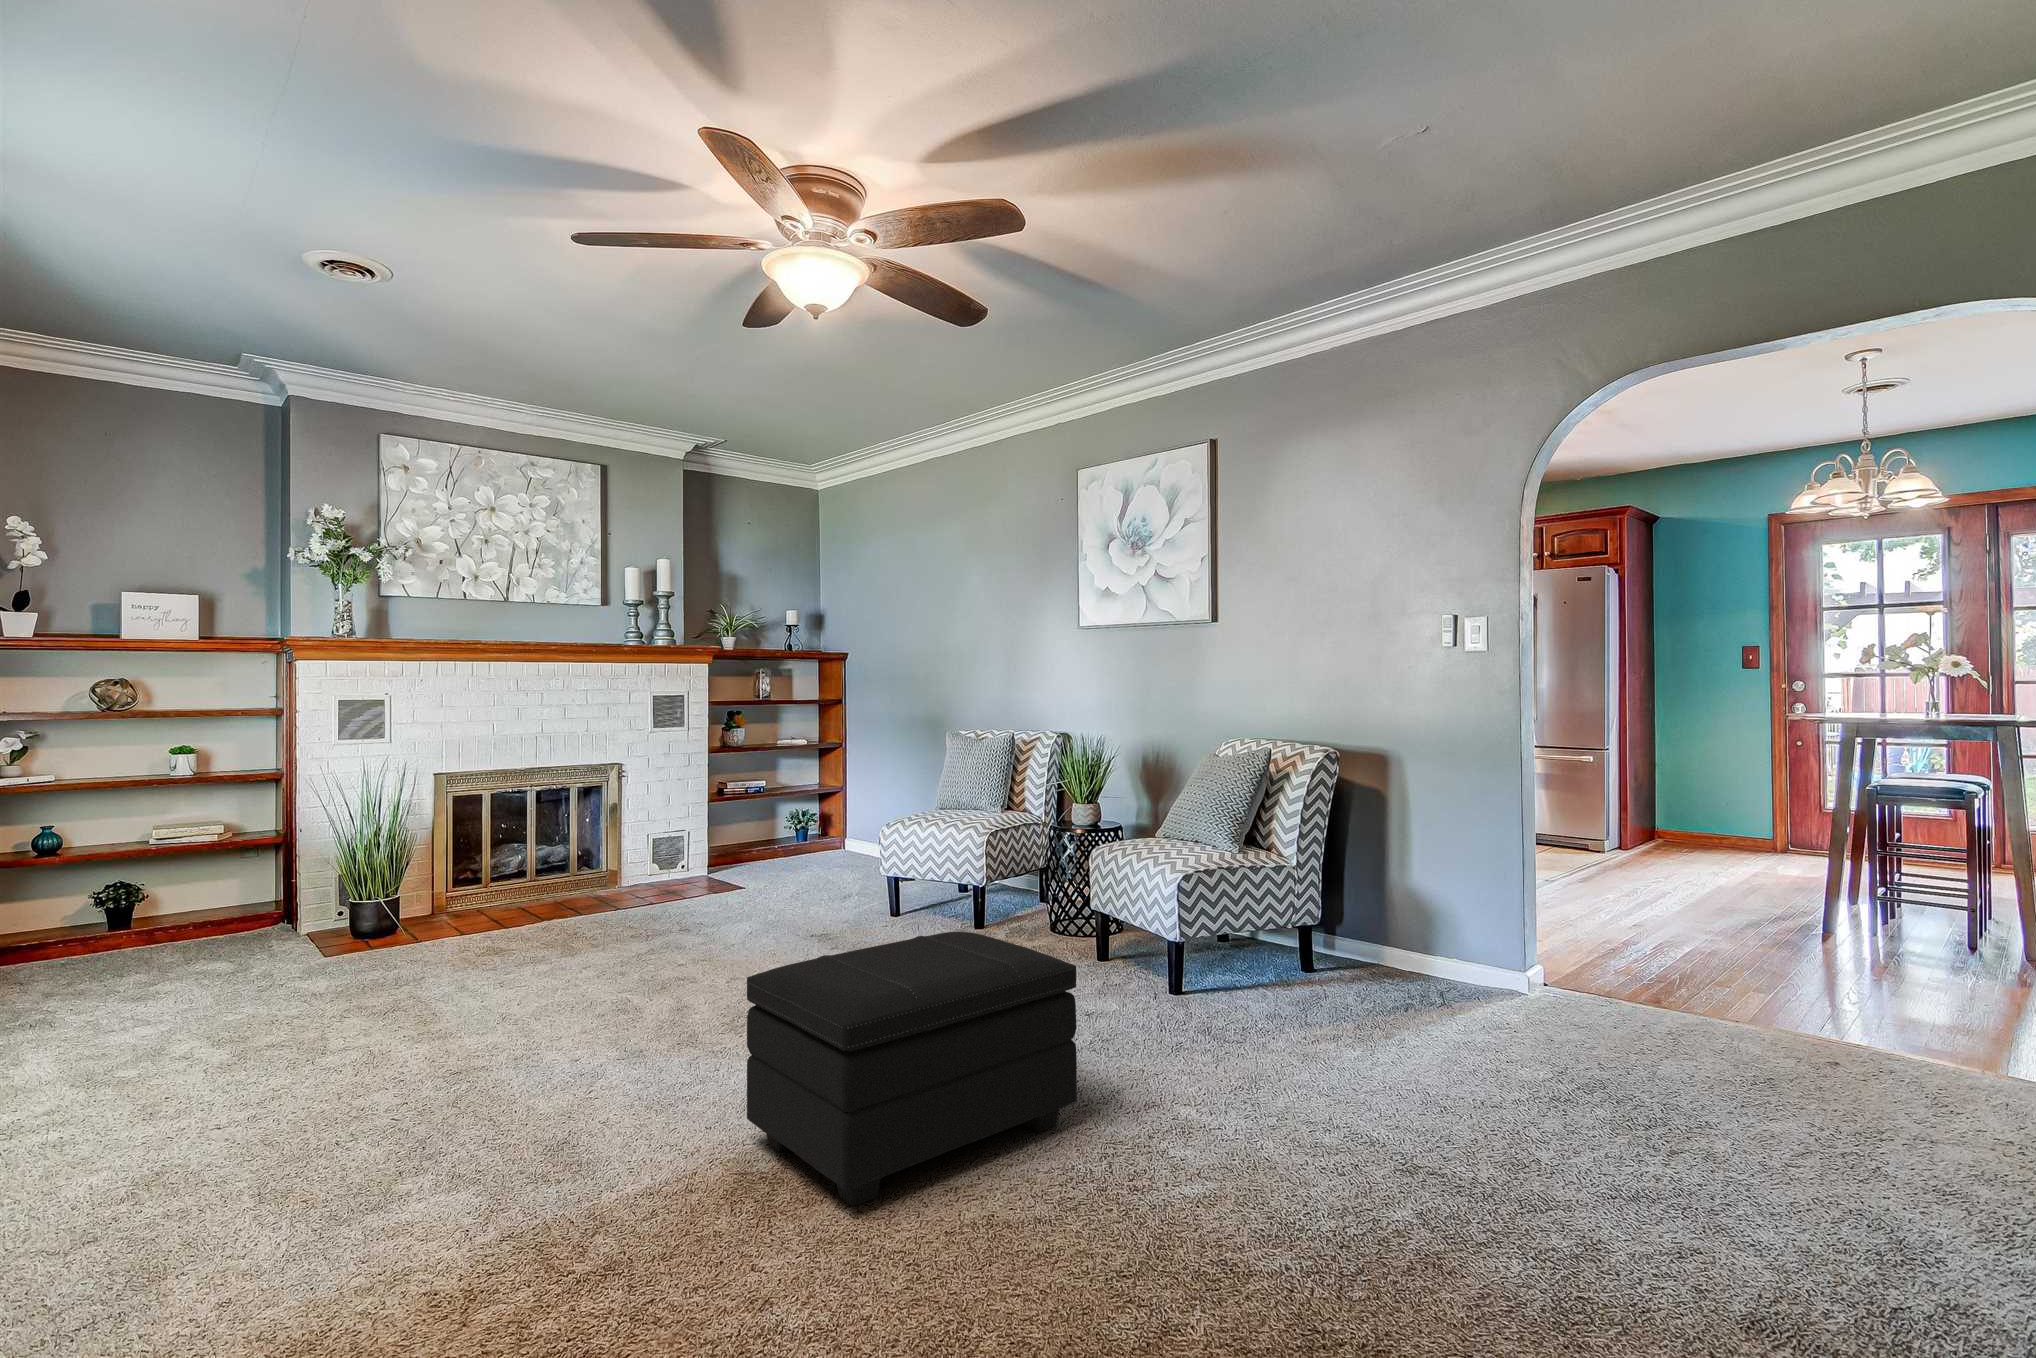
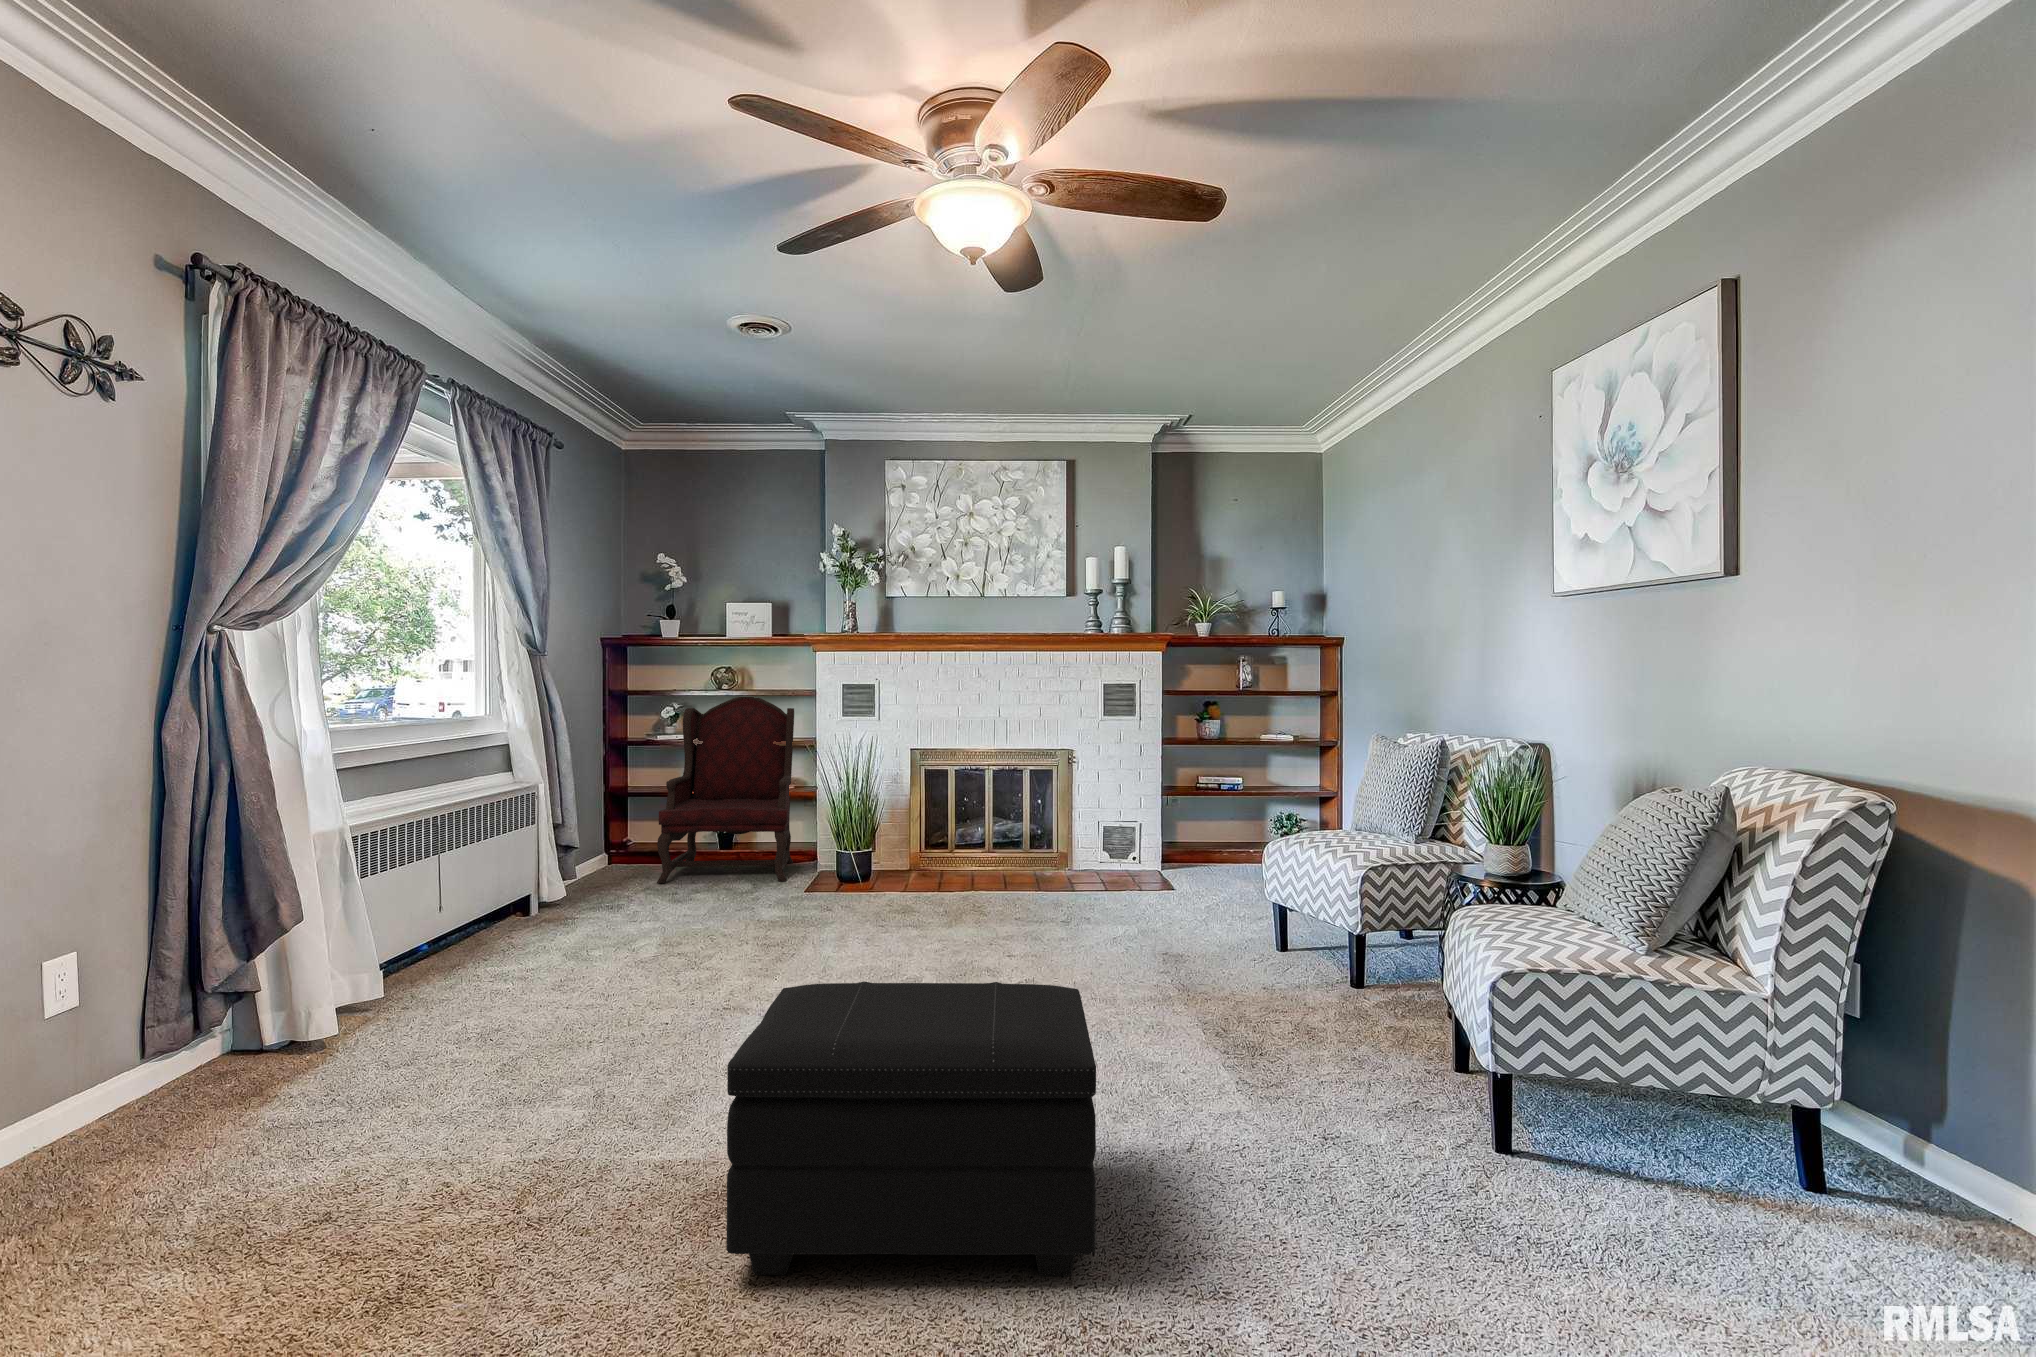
armchair: none [62,715,279,975] -> present [657,697,794,883]

